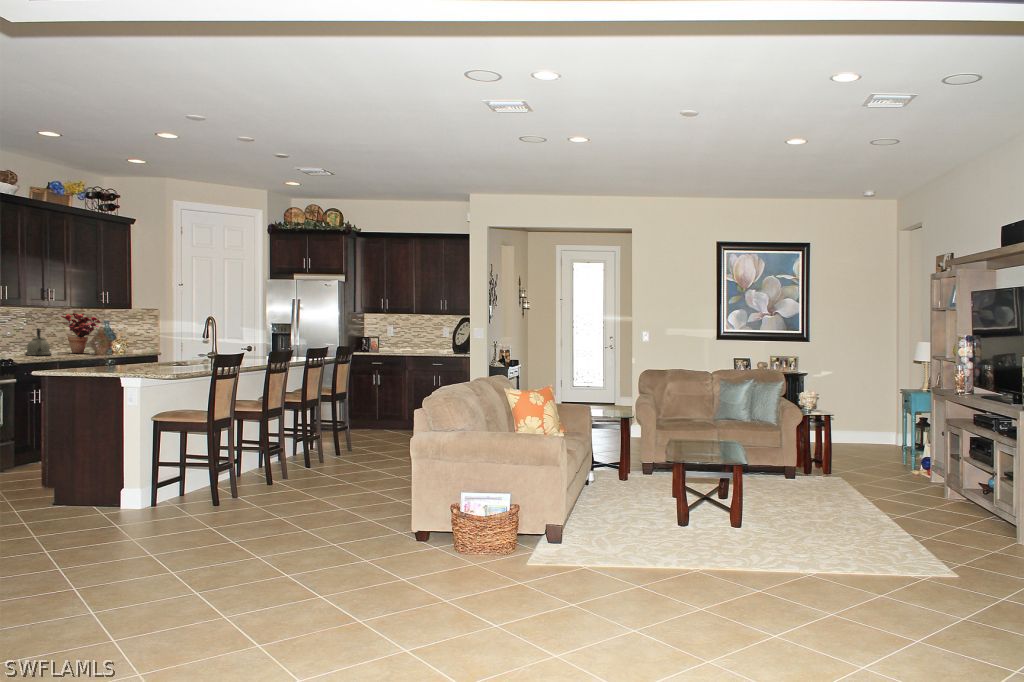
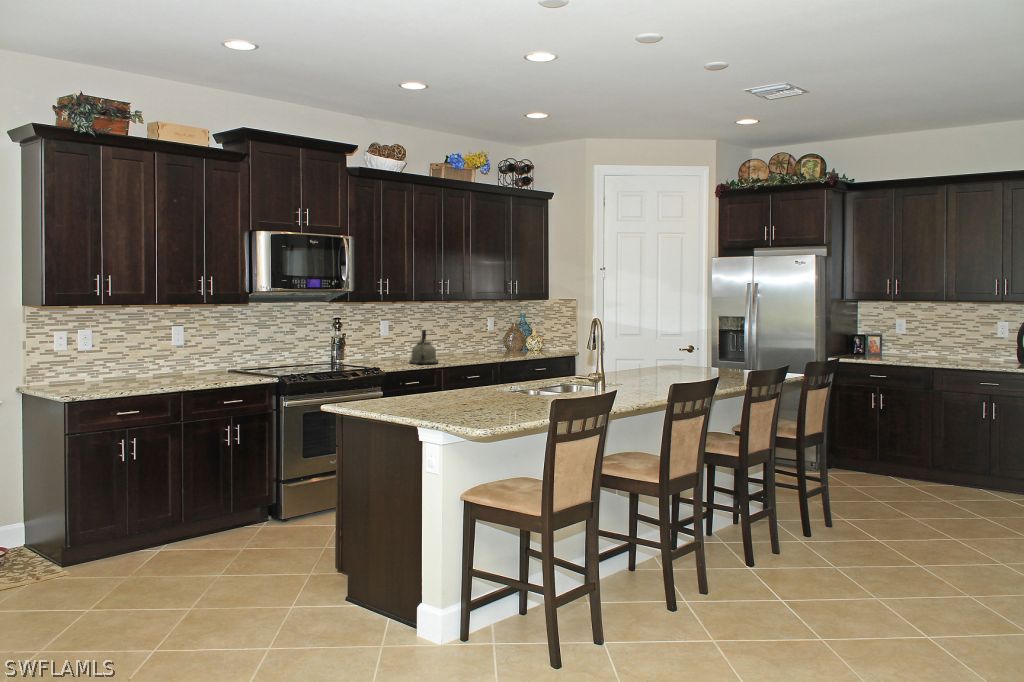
potted plant: present [61,313,100,353] -> none [455,309,500,359]

